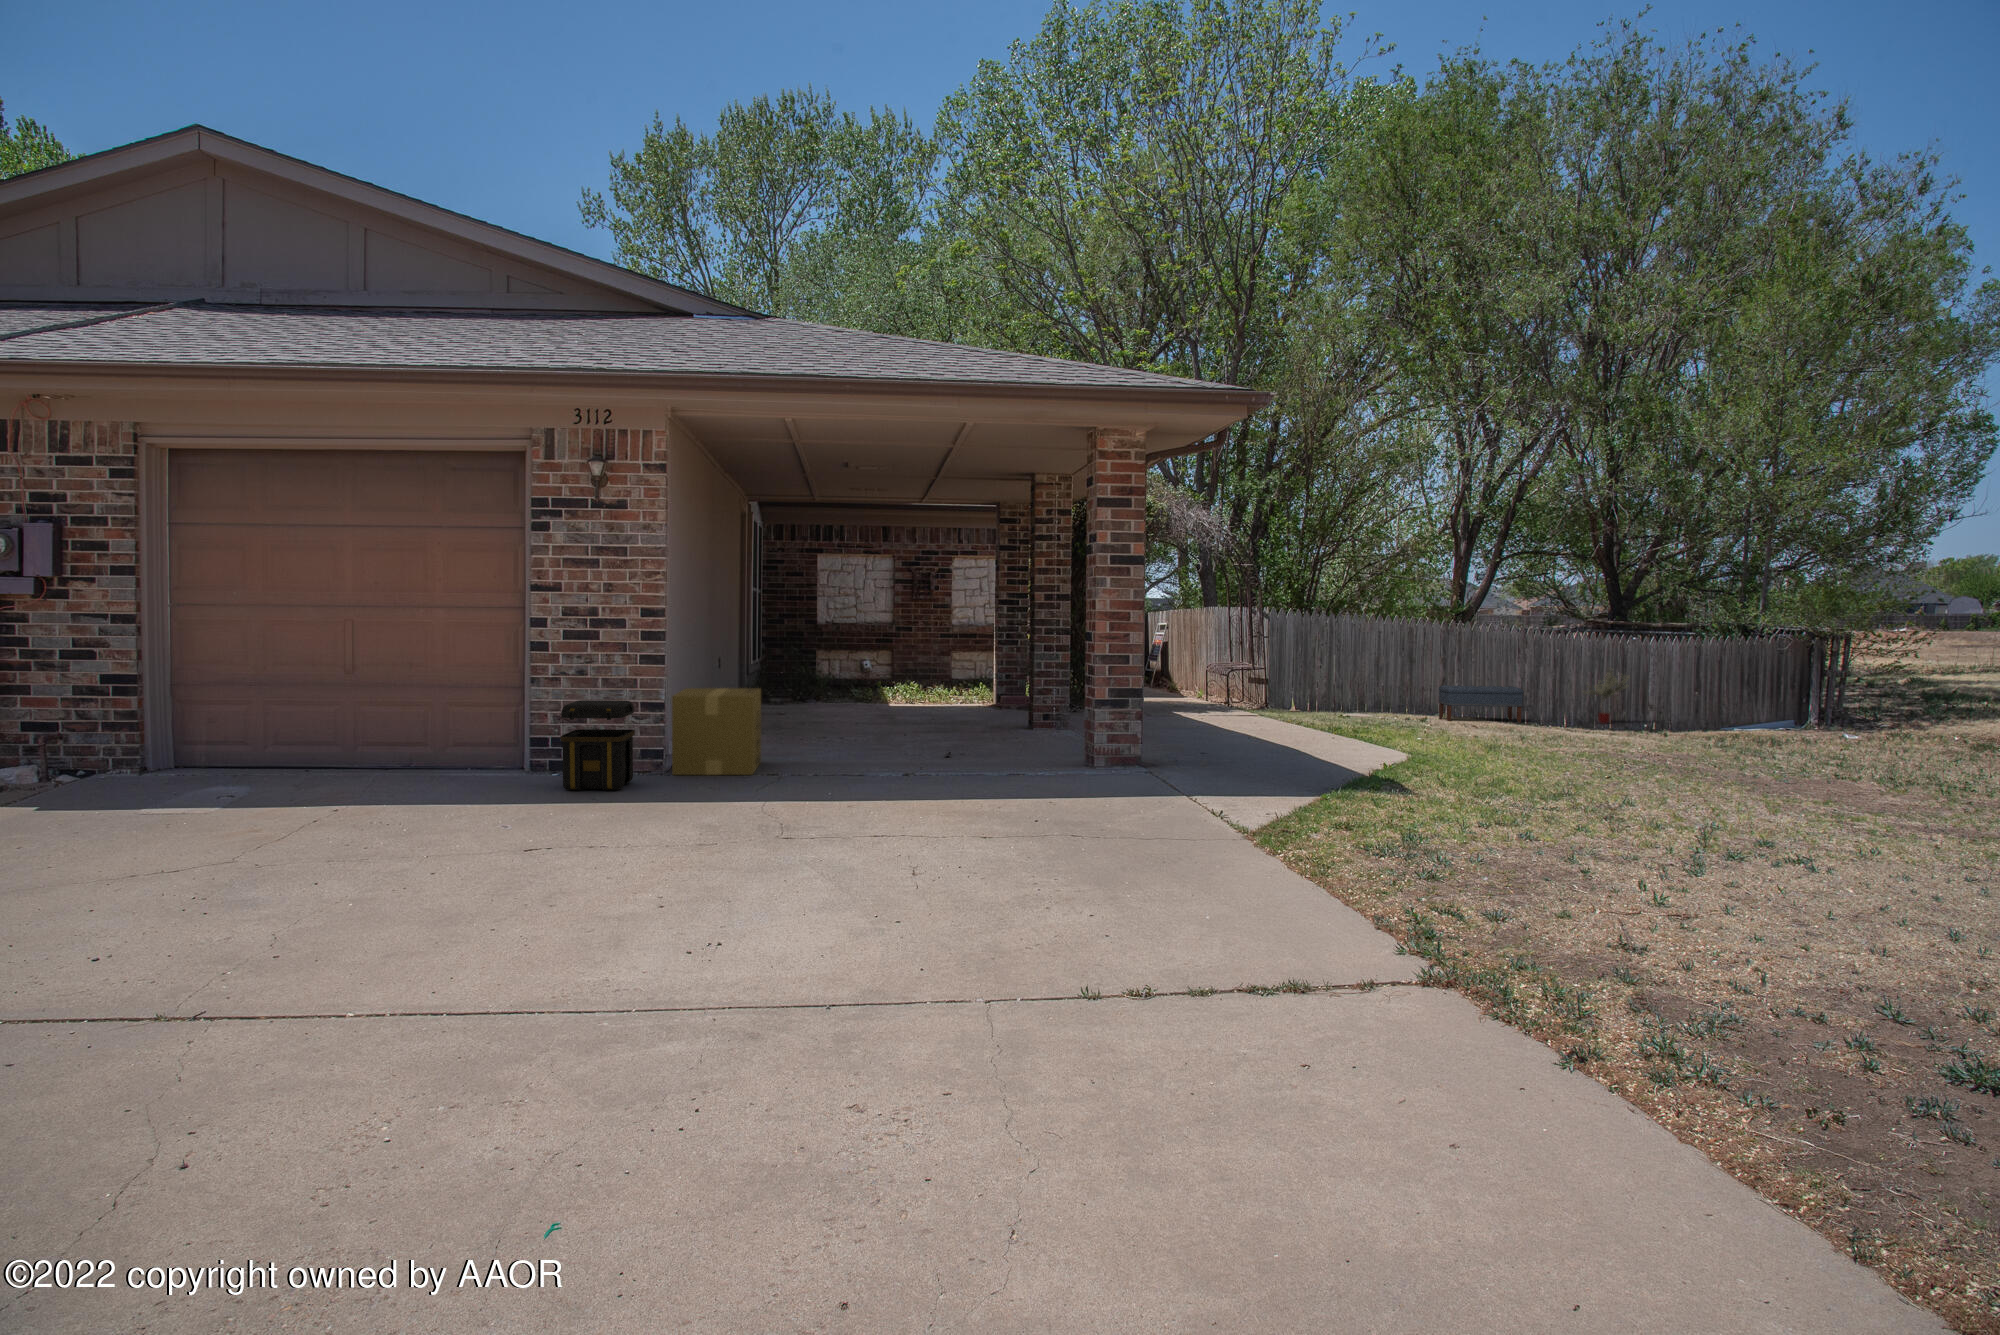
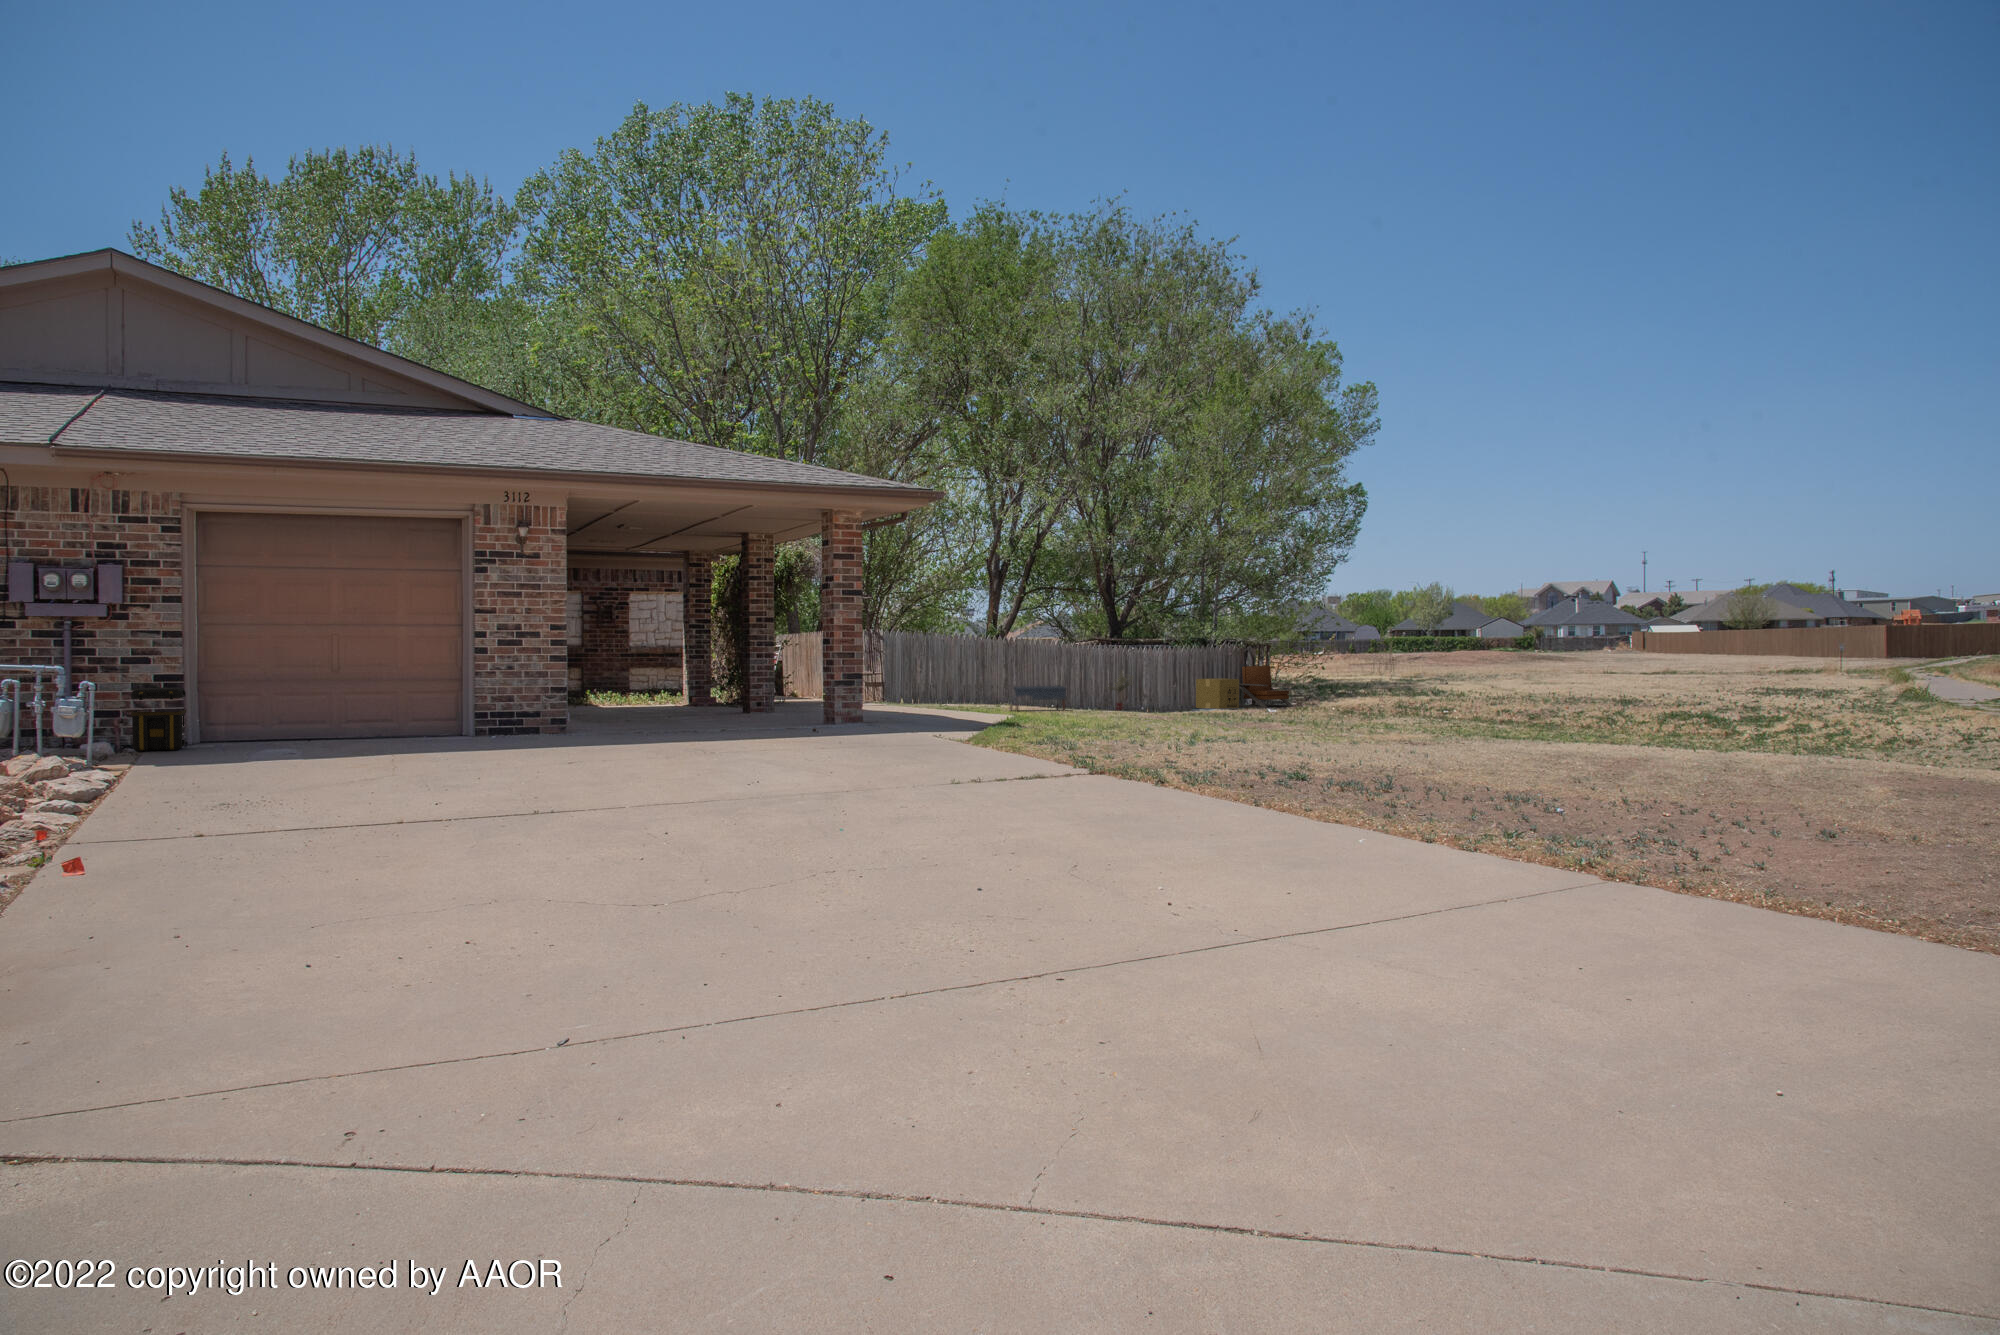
lounge chair: none [1792,664,1893,728] -> present [1239,666,1294,708]
cardboard box: present [672,688,761,775] -> present [1196,678,1239,709]
toolbox: present [560,700,635,790] -> present [131,688,186,751]

